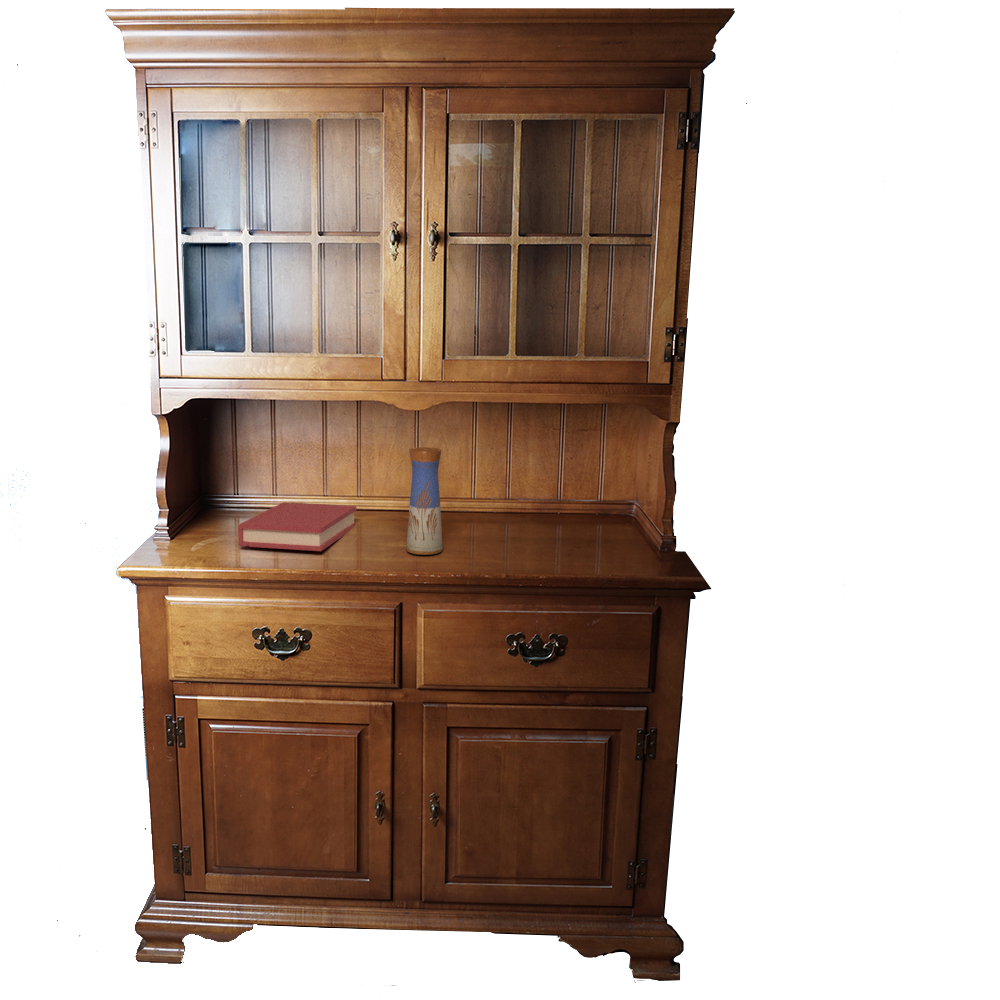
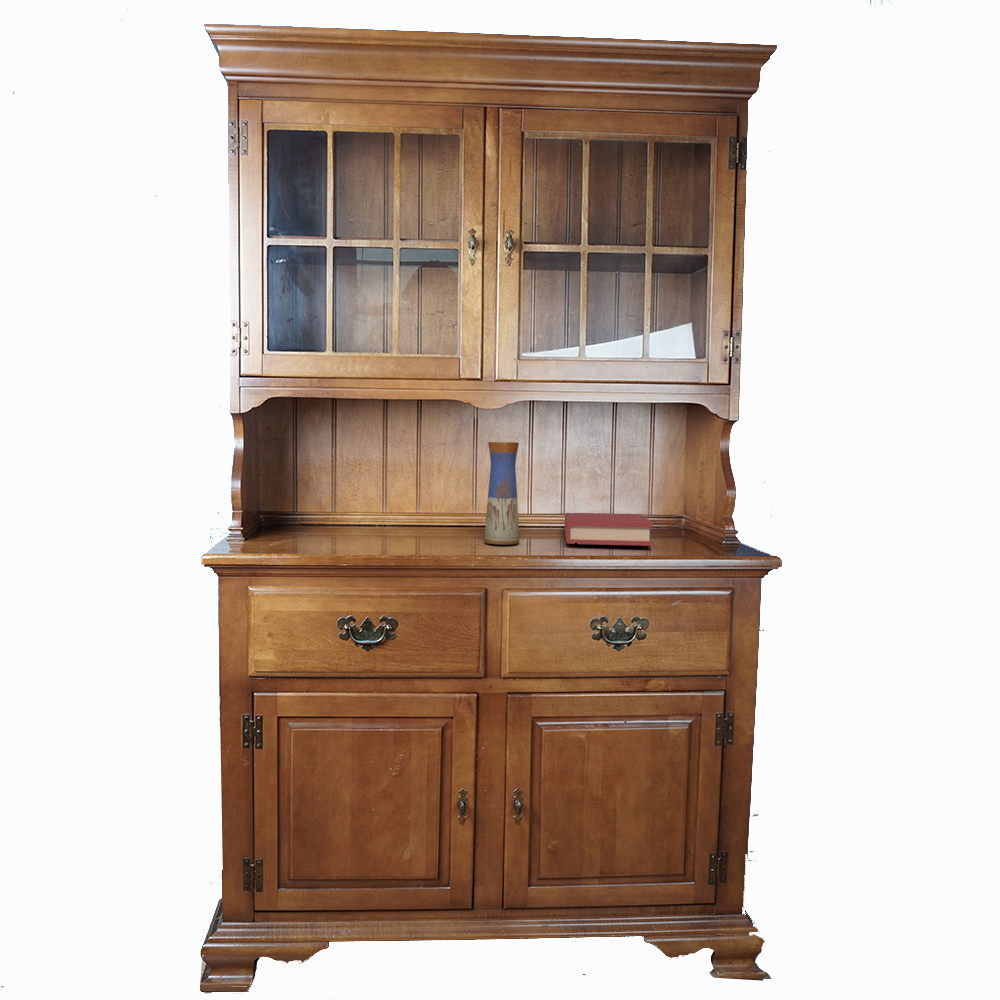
hardback book: present [238,502,356,551] -> present [565,513,653,546]

